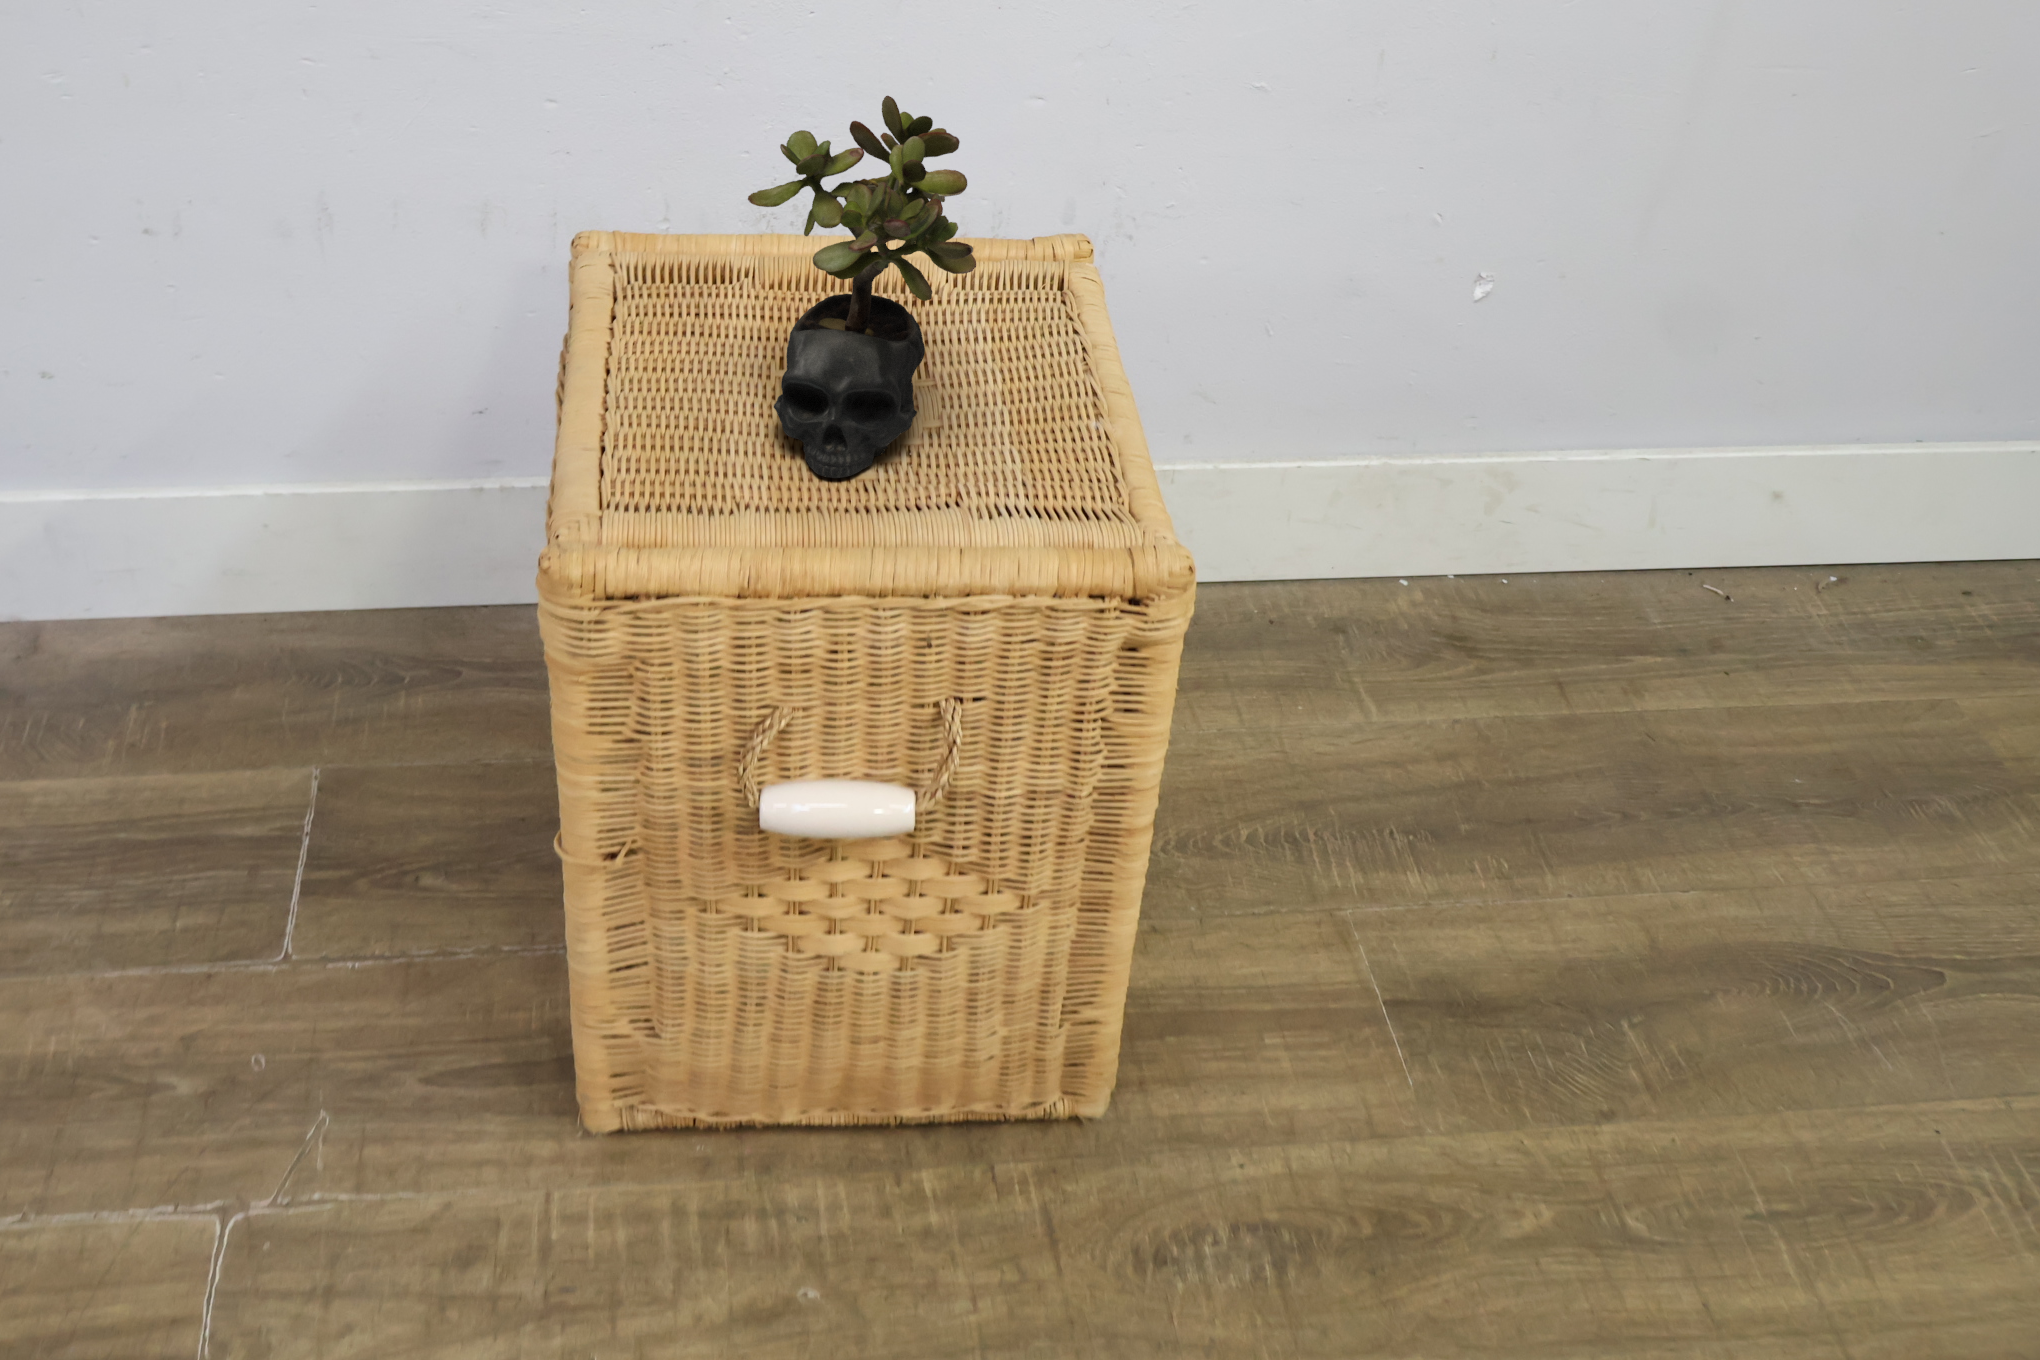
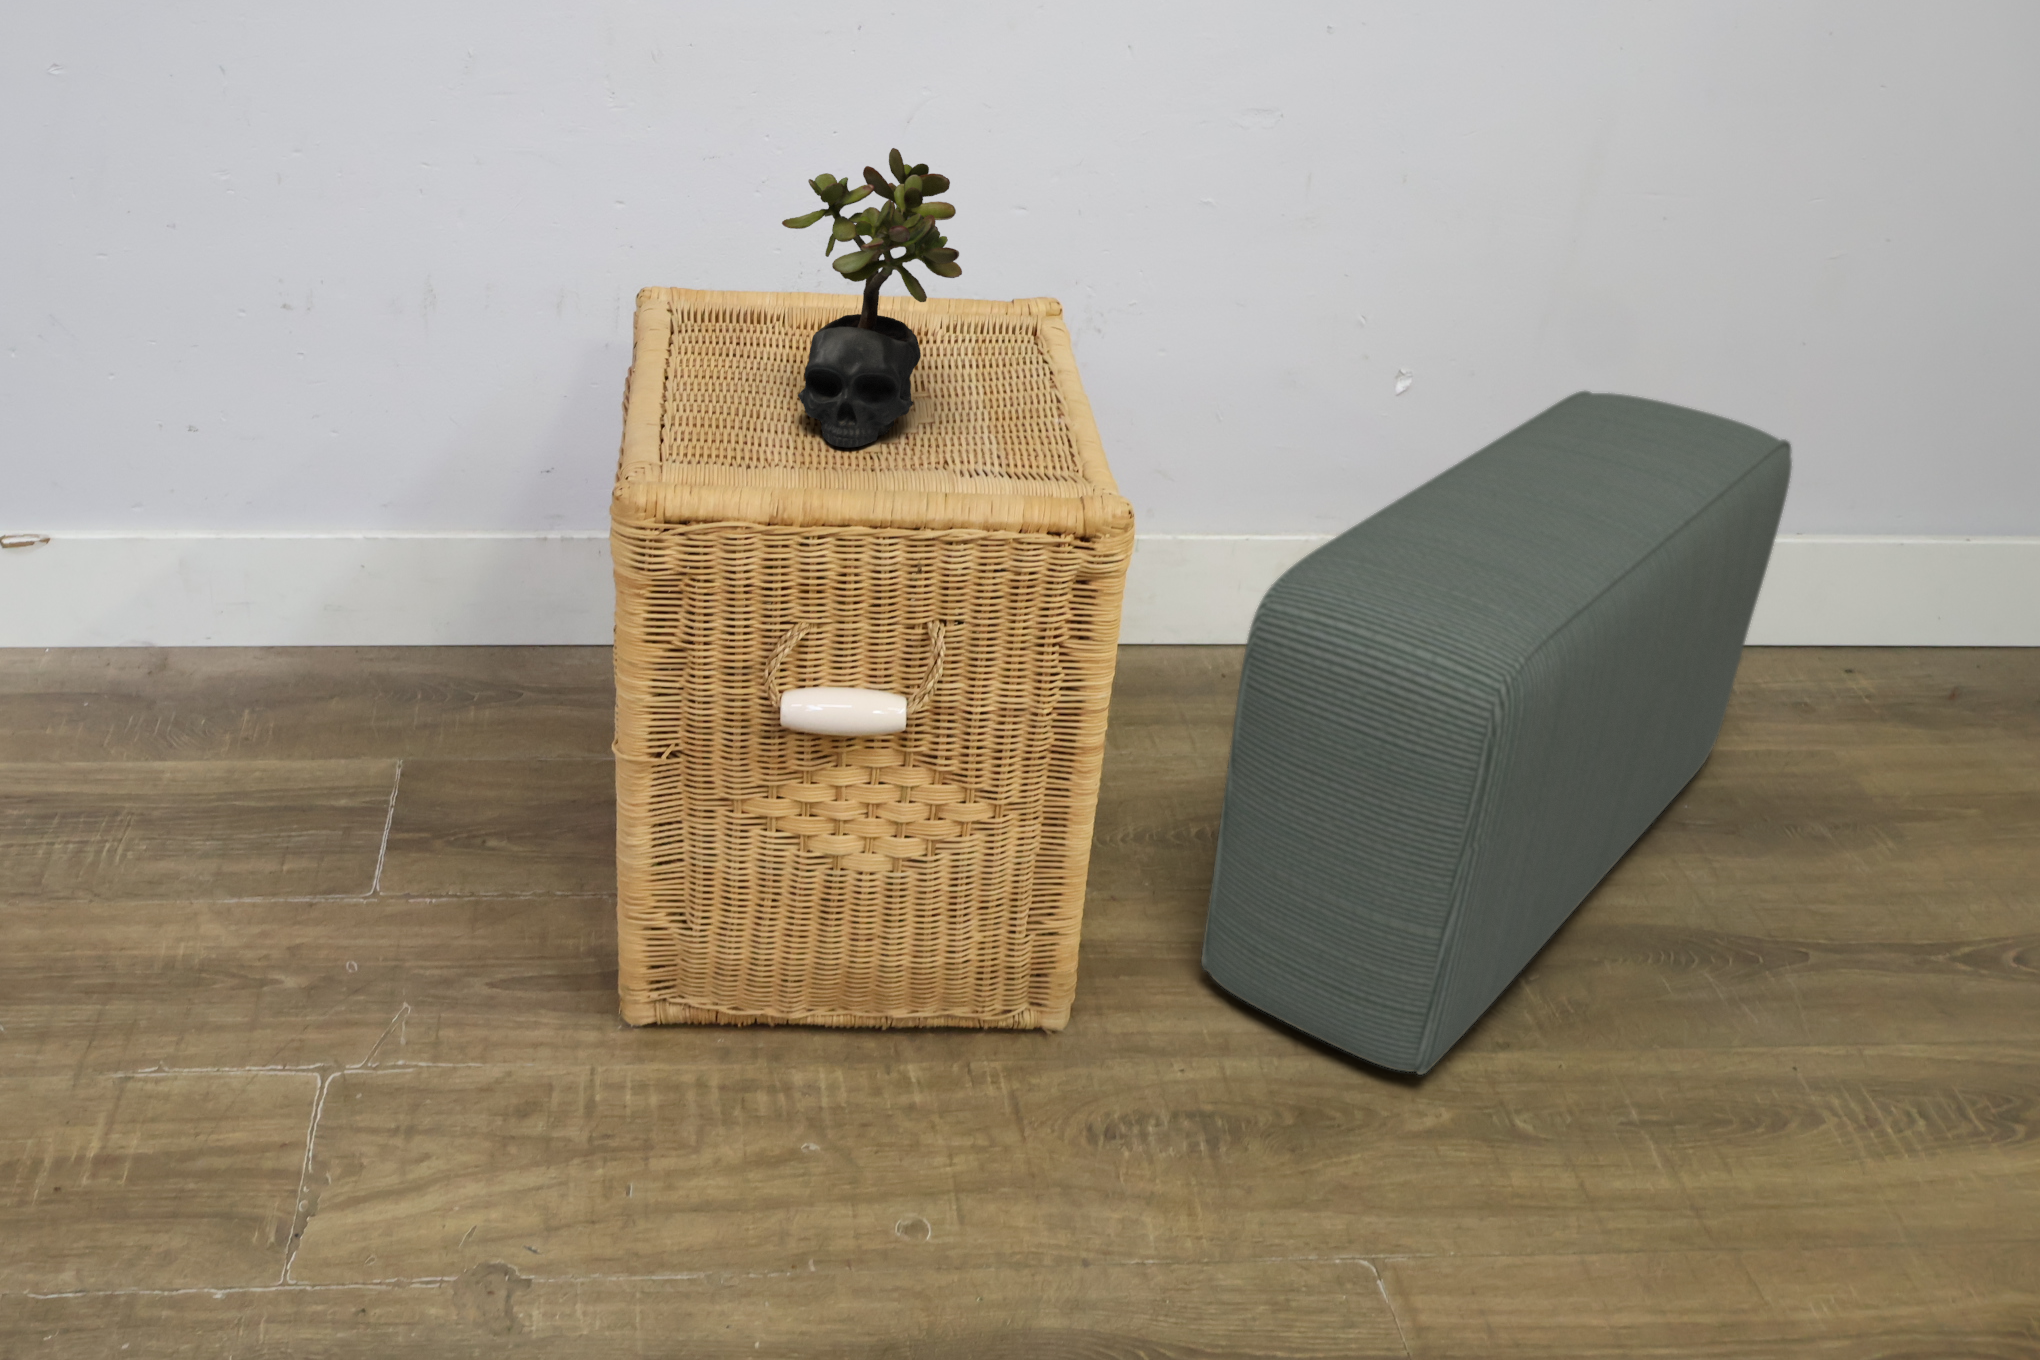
pouf: none [1256,311,1930,1175] -> present [1201,391,1792,1075]

